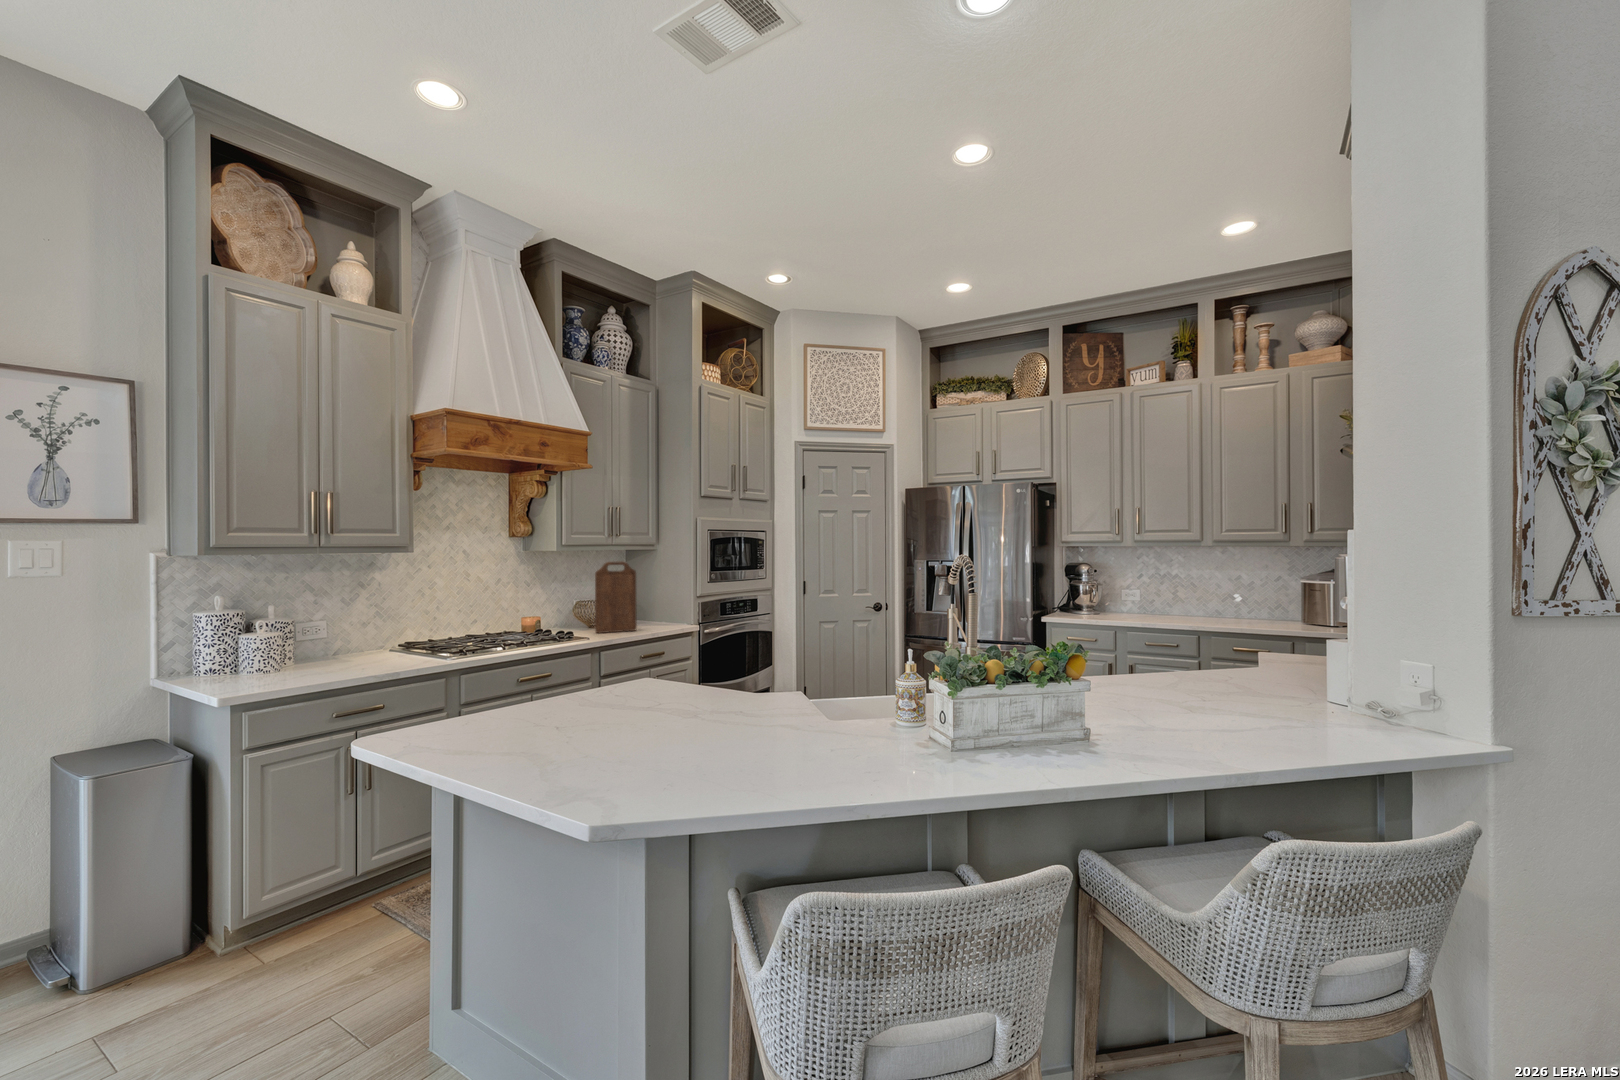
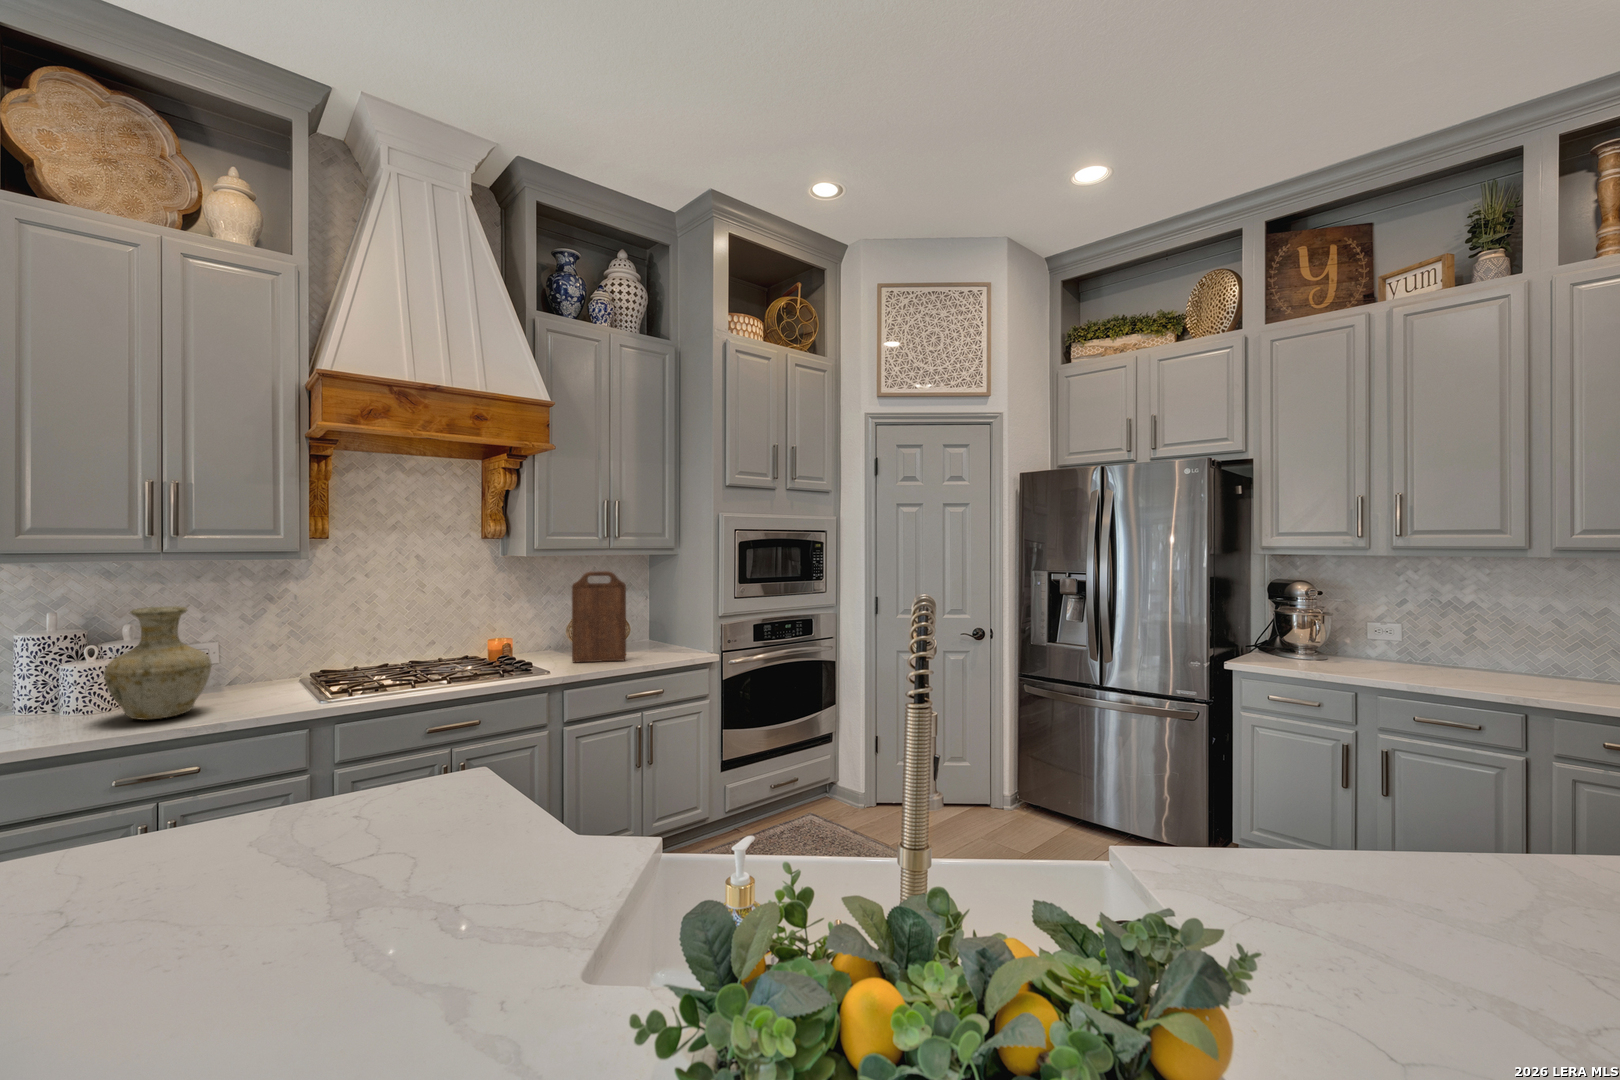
vase: none [300,587,375,673] -> present [104,606,212,720]

